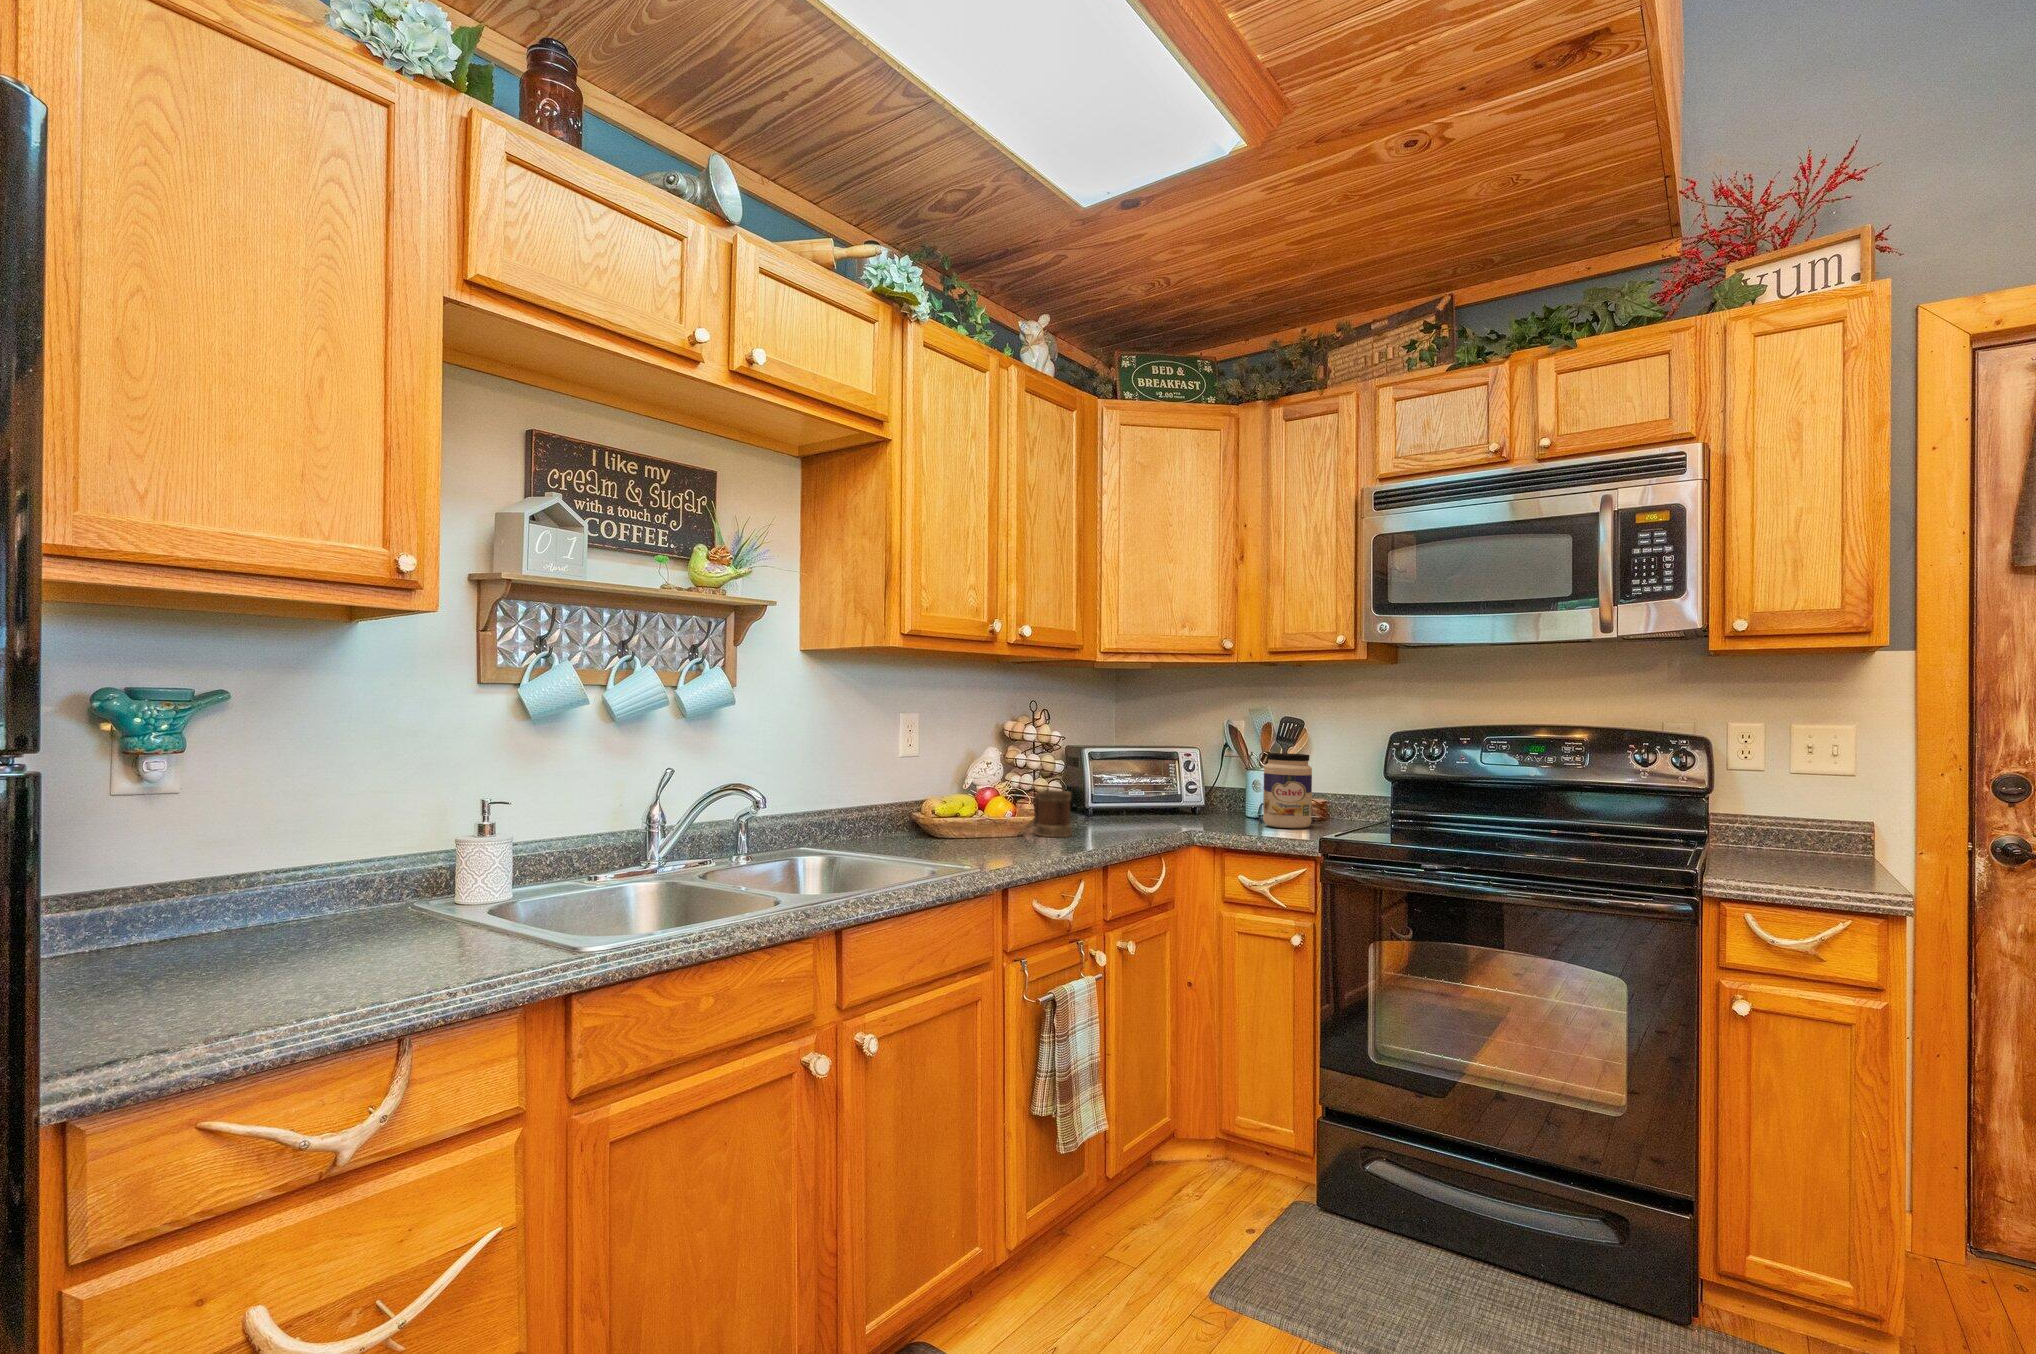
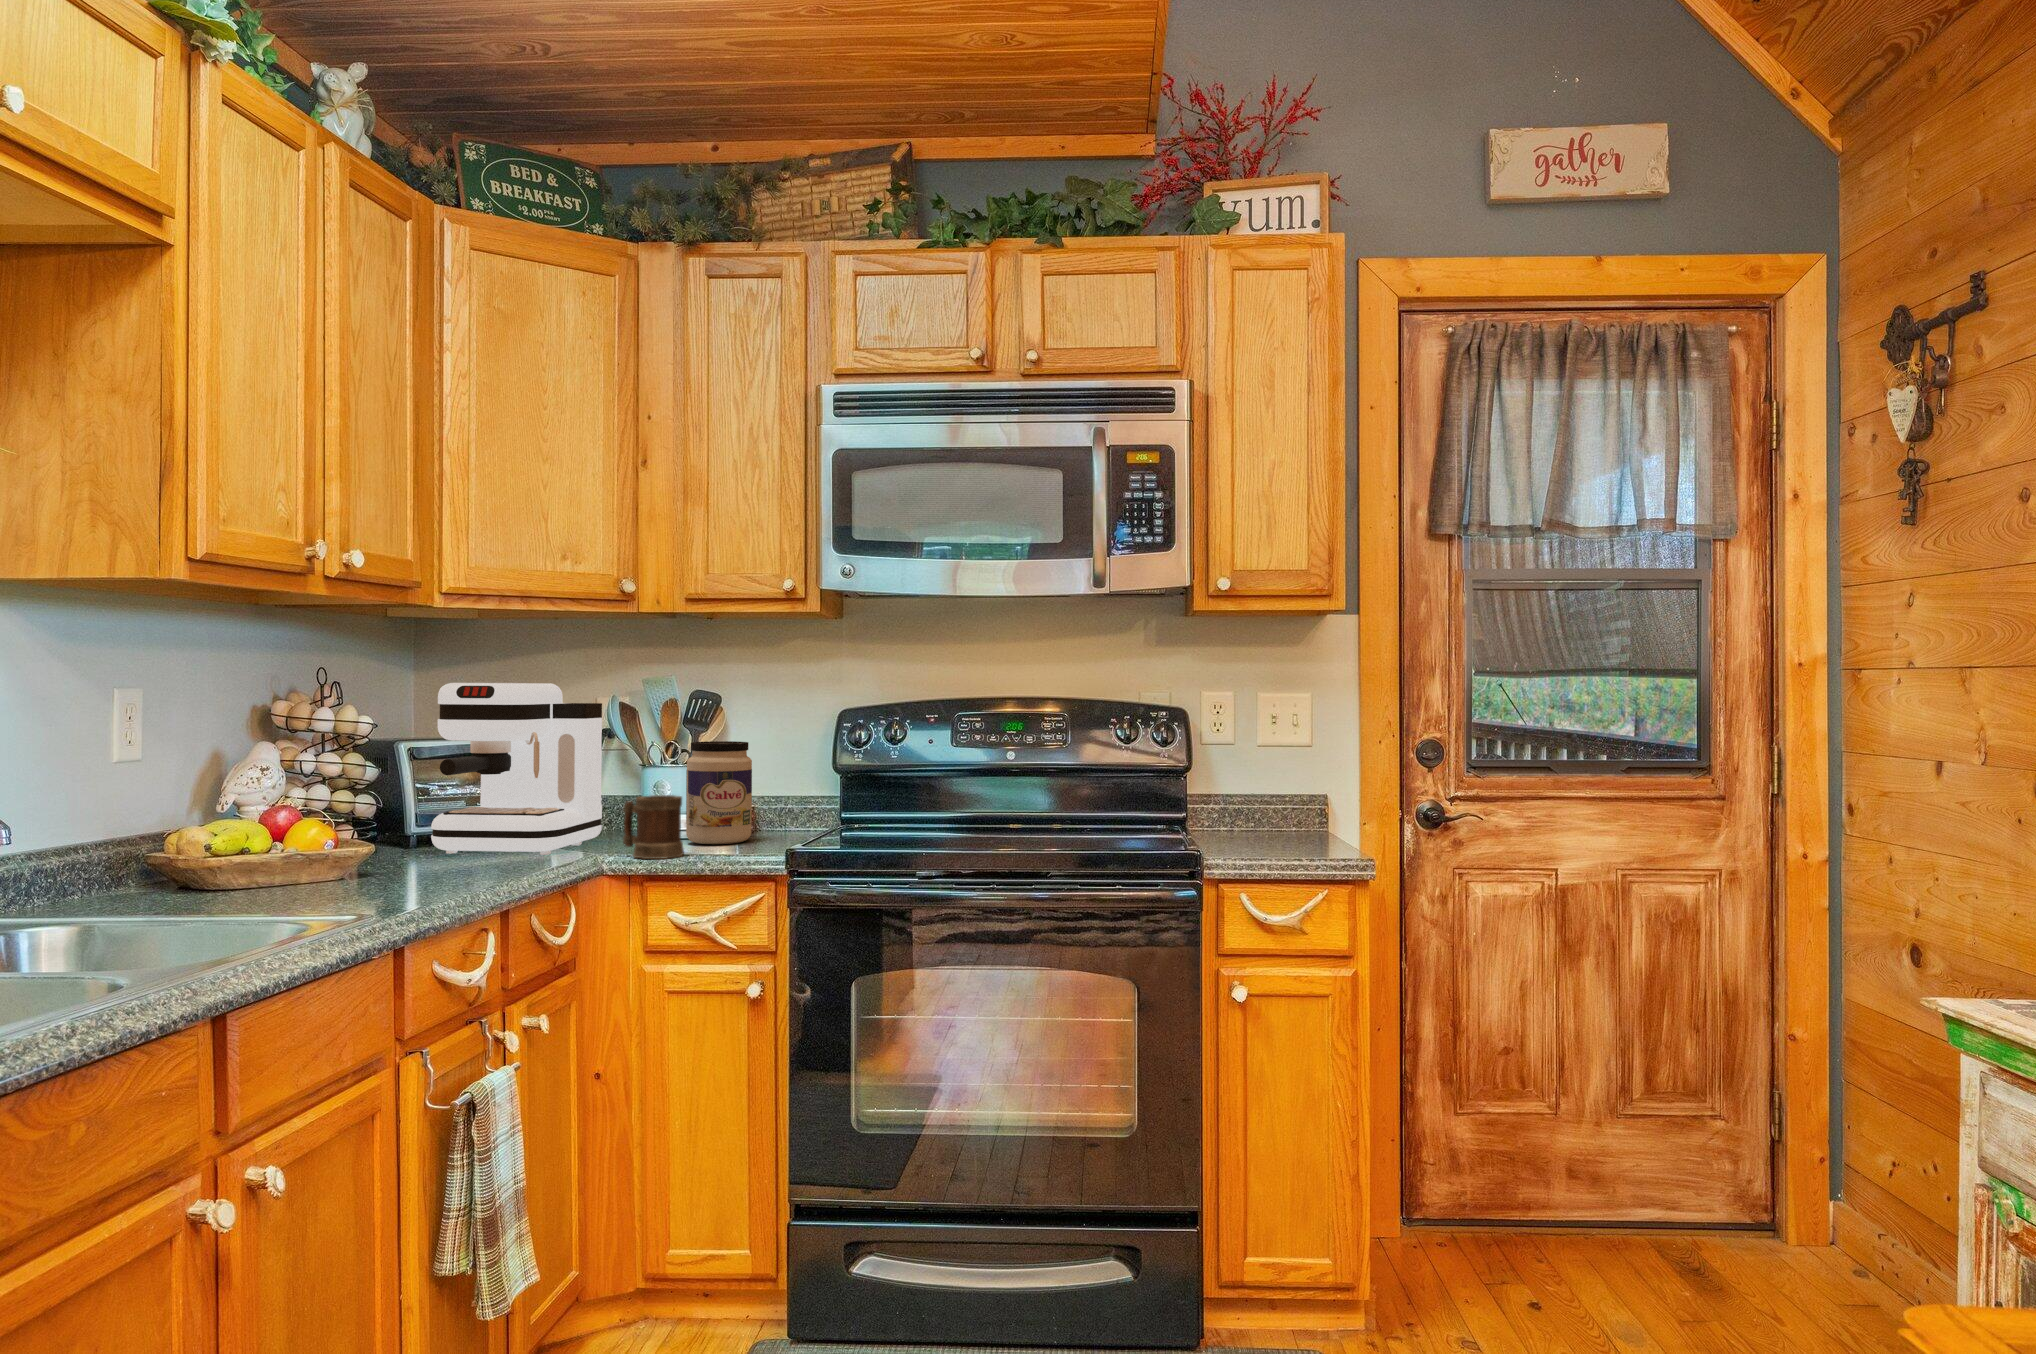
coffee maker: none [1100,708,1210,825] -> present [431,683,602,855]
mug: present [1033,790,1072,837] -> present [623,795,684,859]

